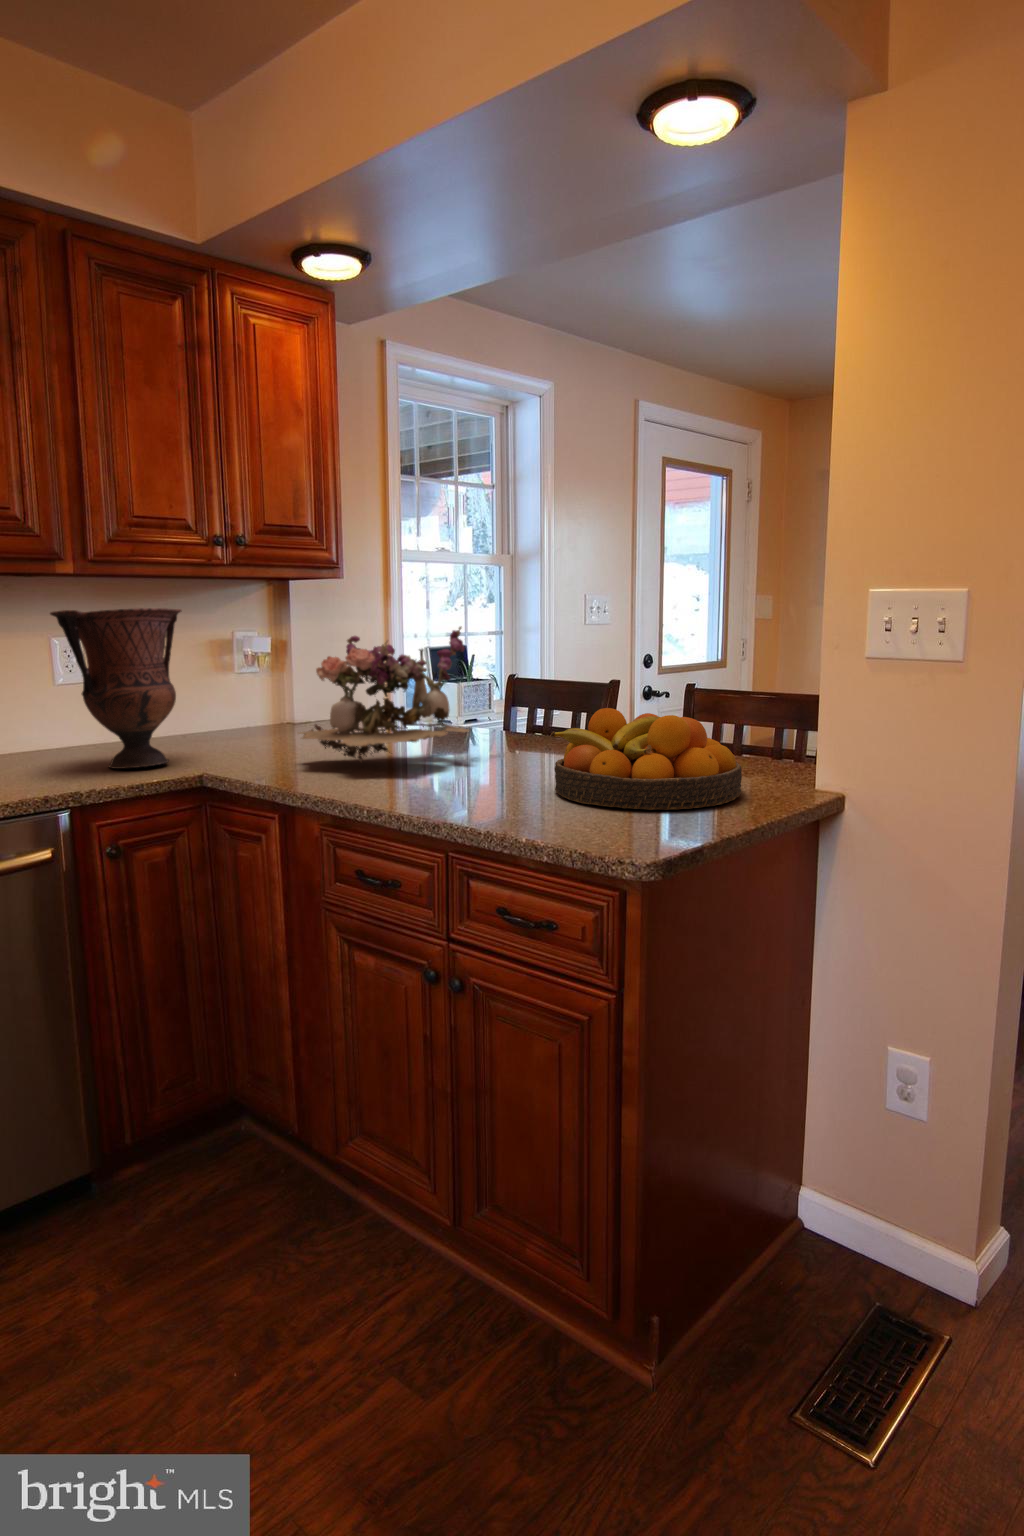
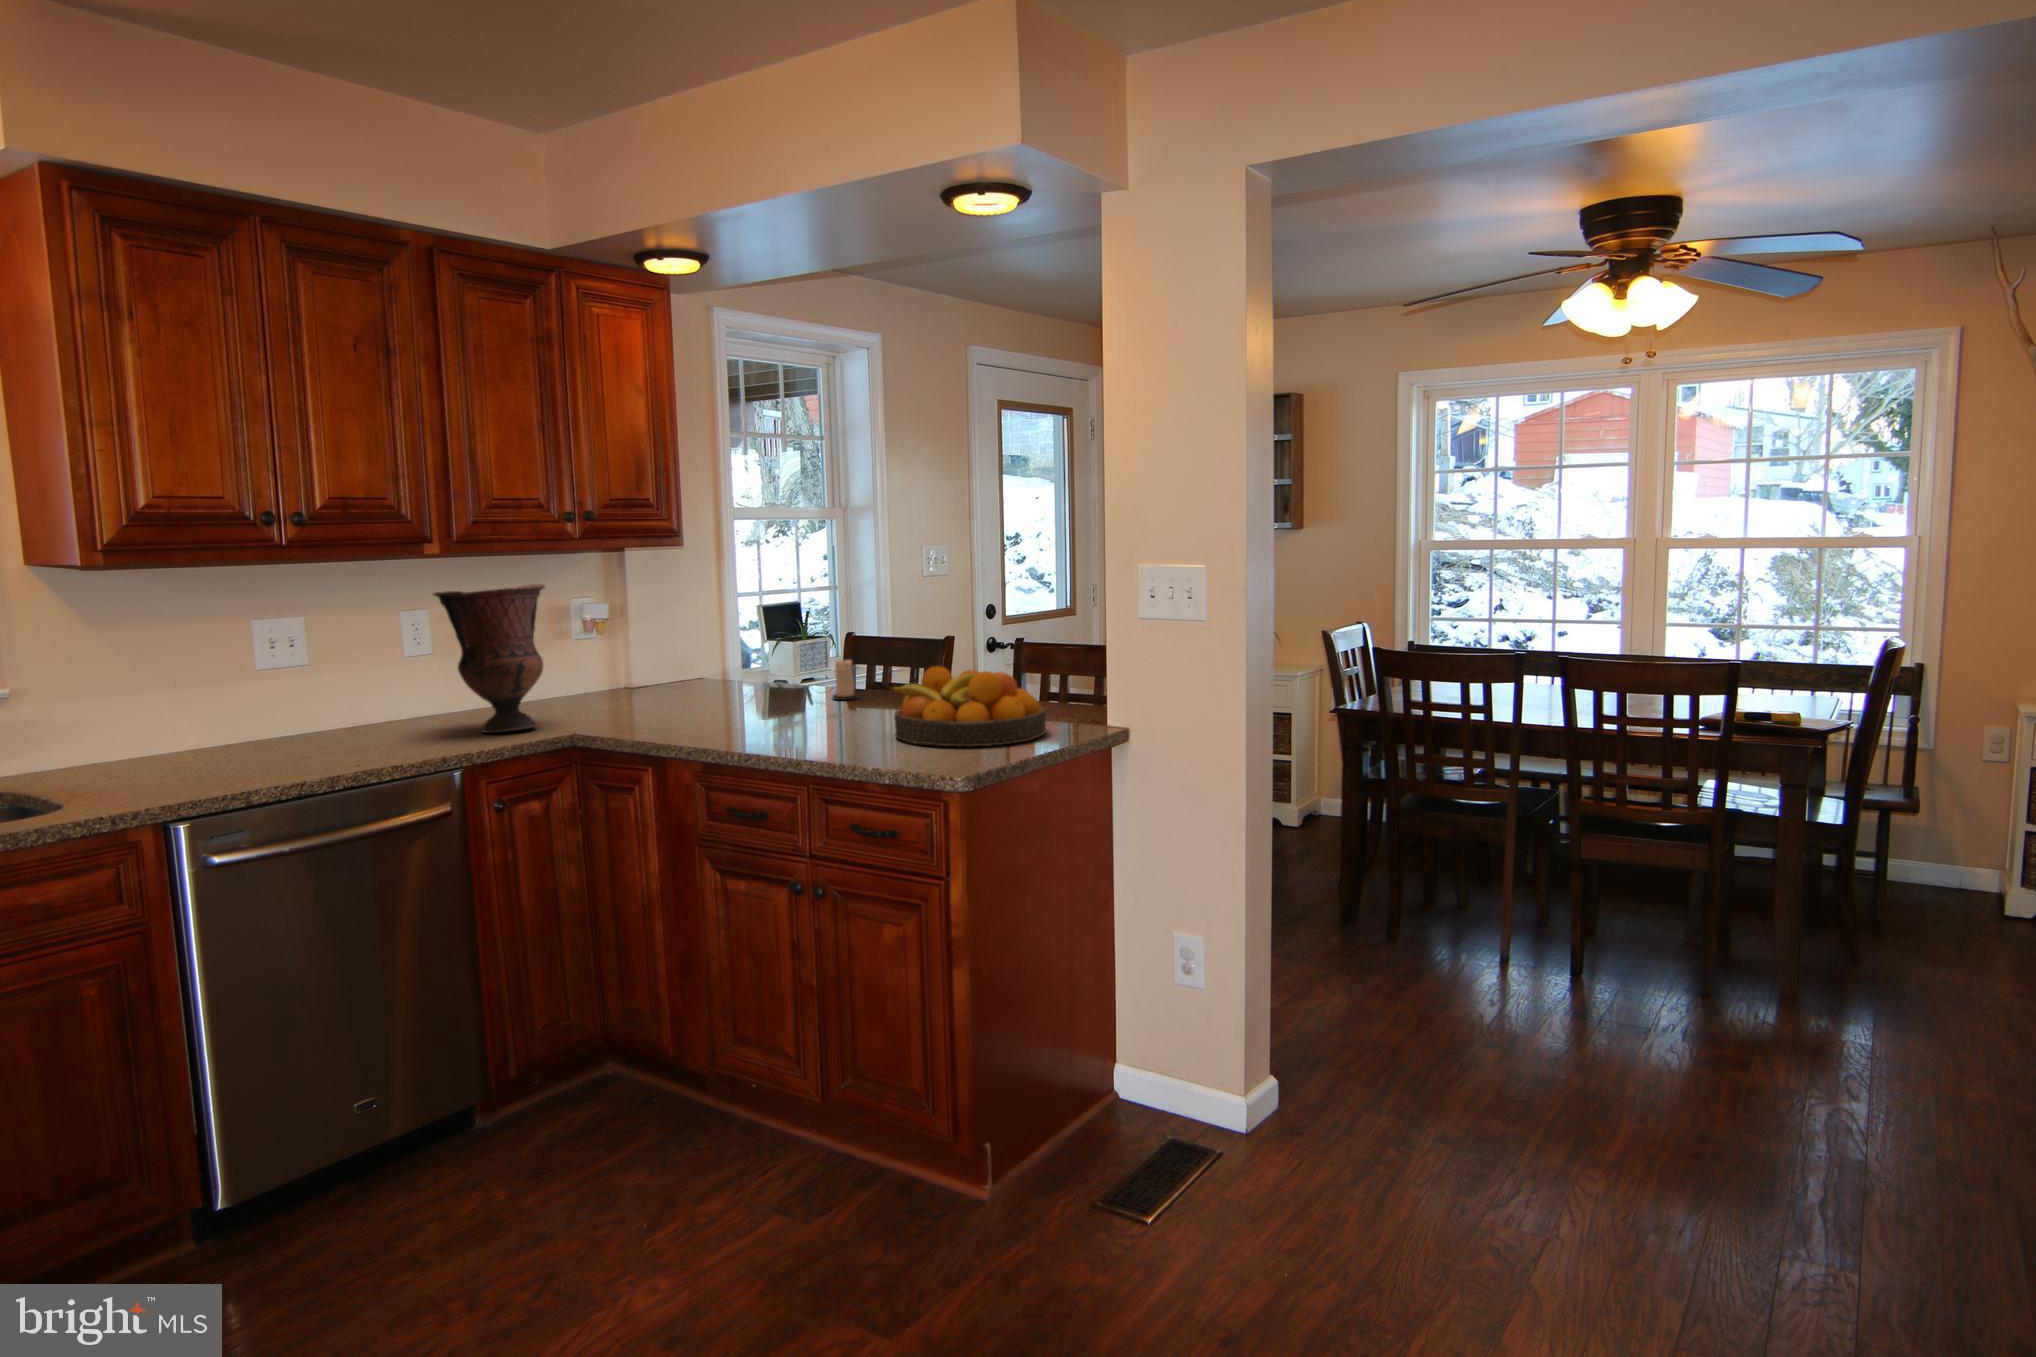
flower arrangement: present [298,627,469,762] -> none [658,596,819,721]
candle: none [489,696,517,744] -> present [832,659,858,700]

